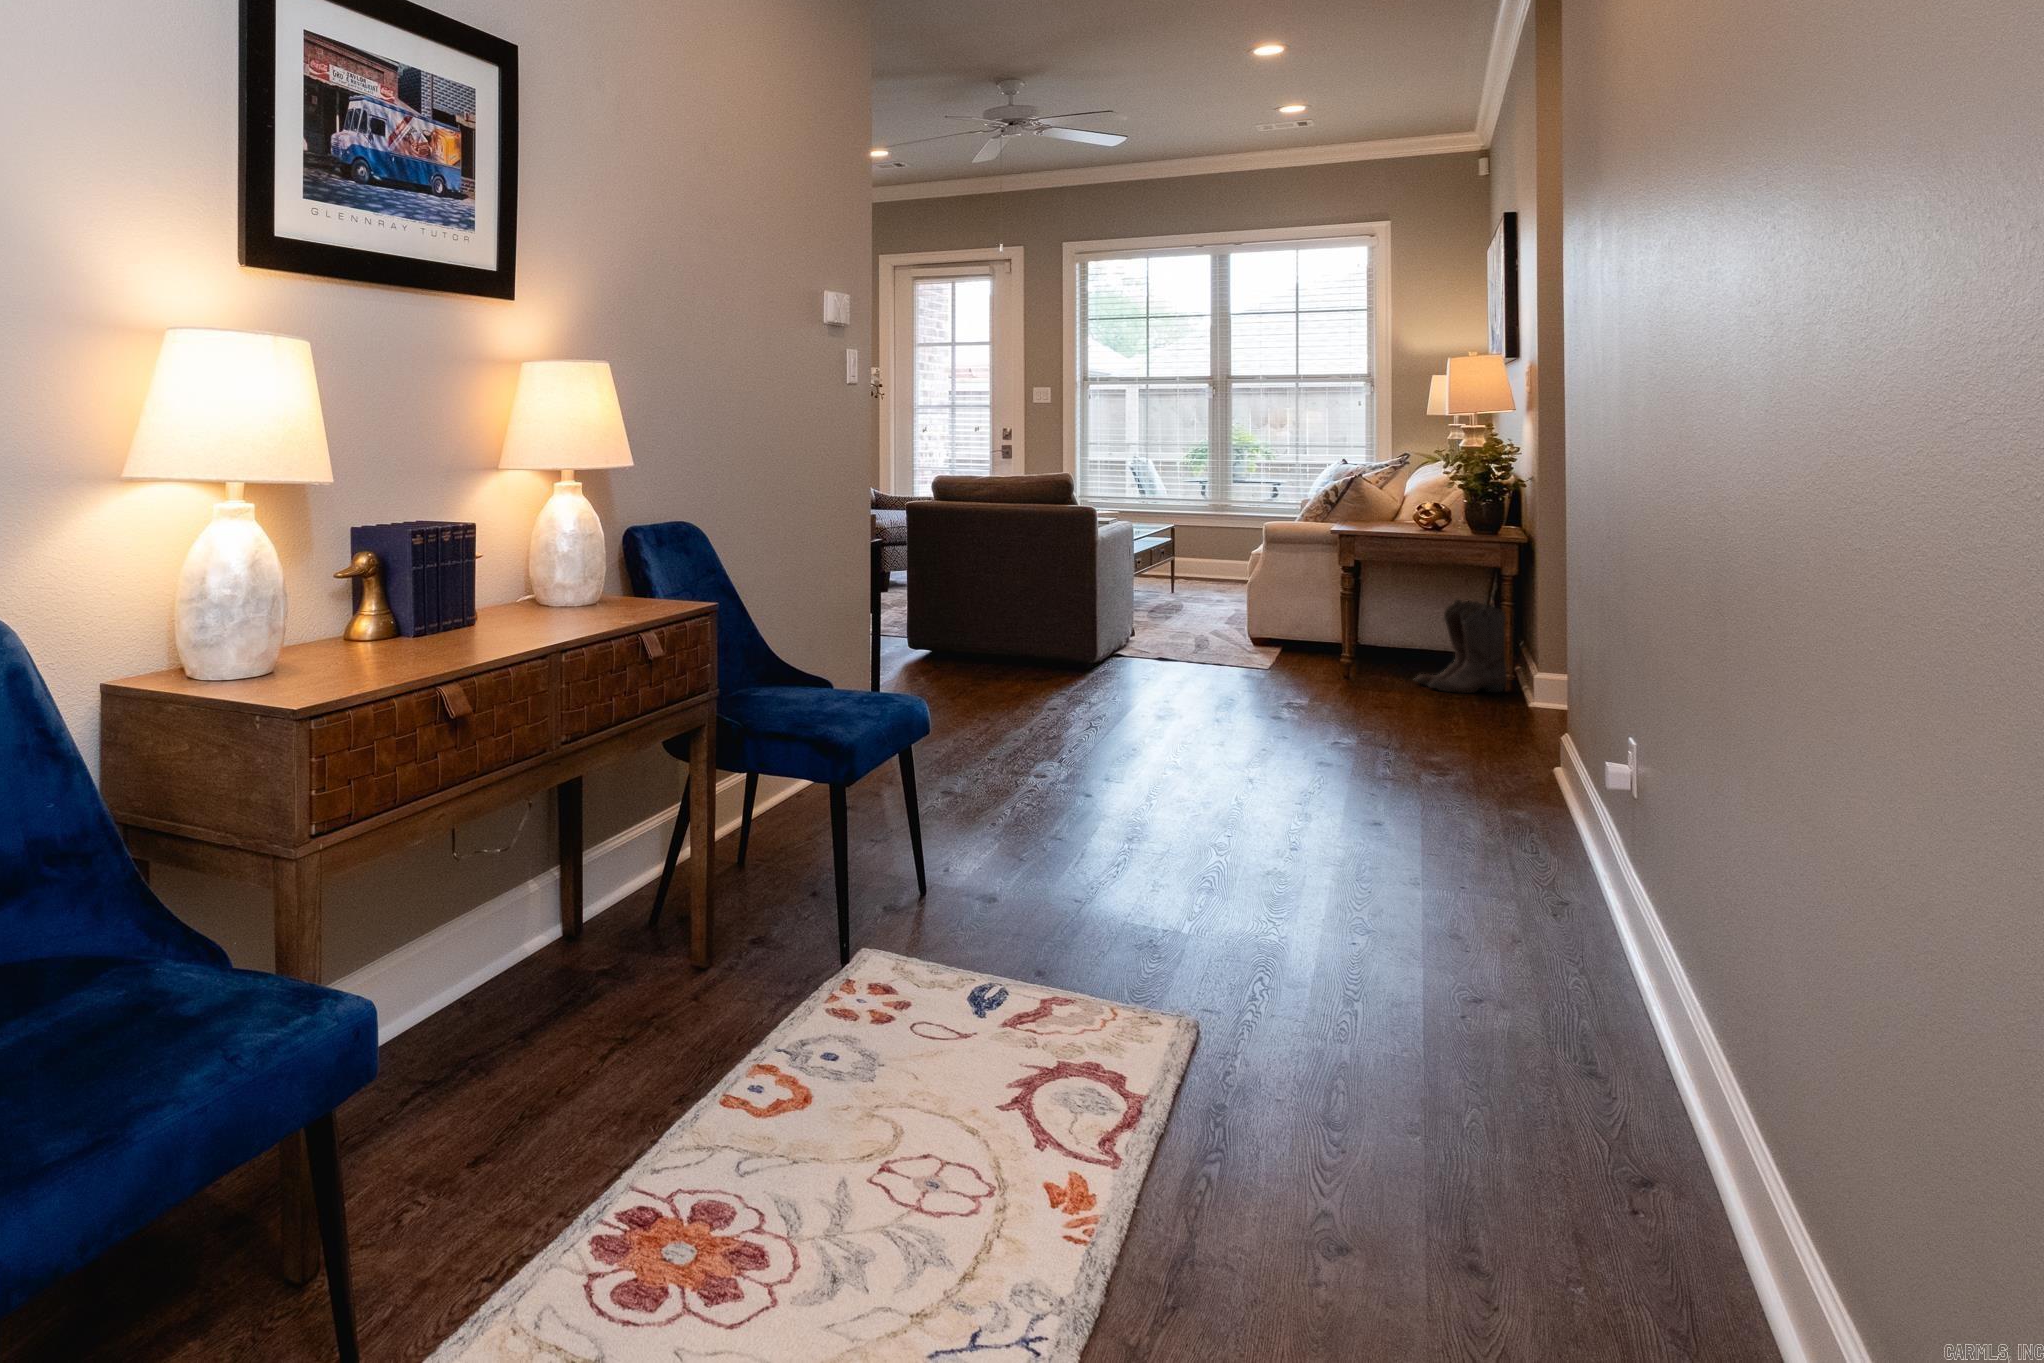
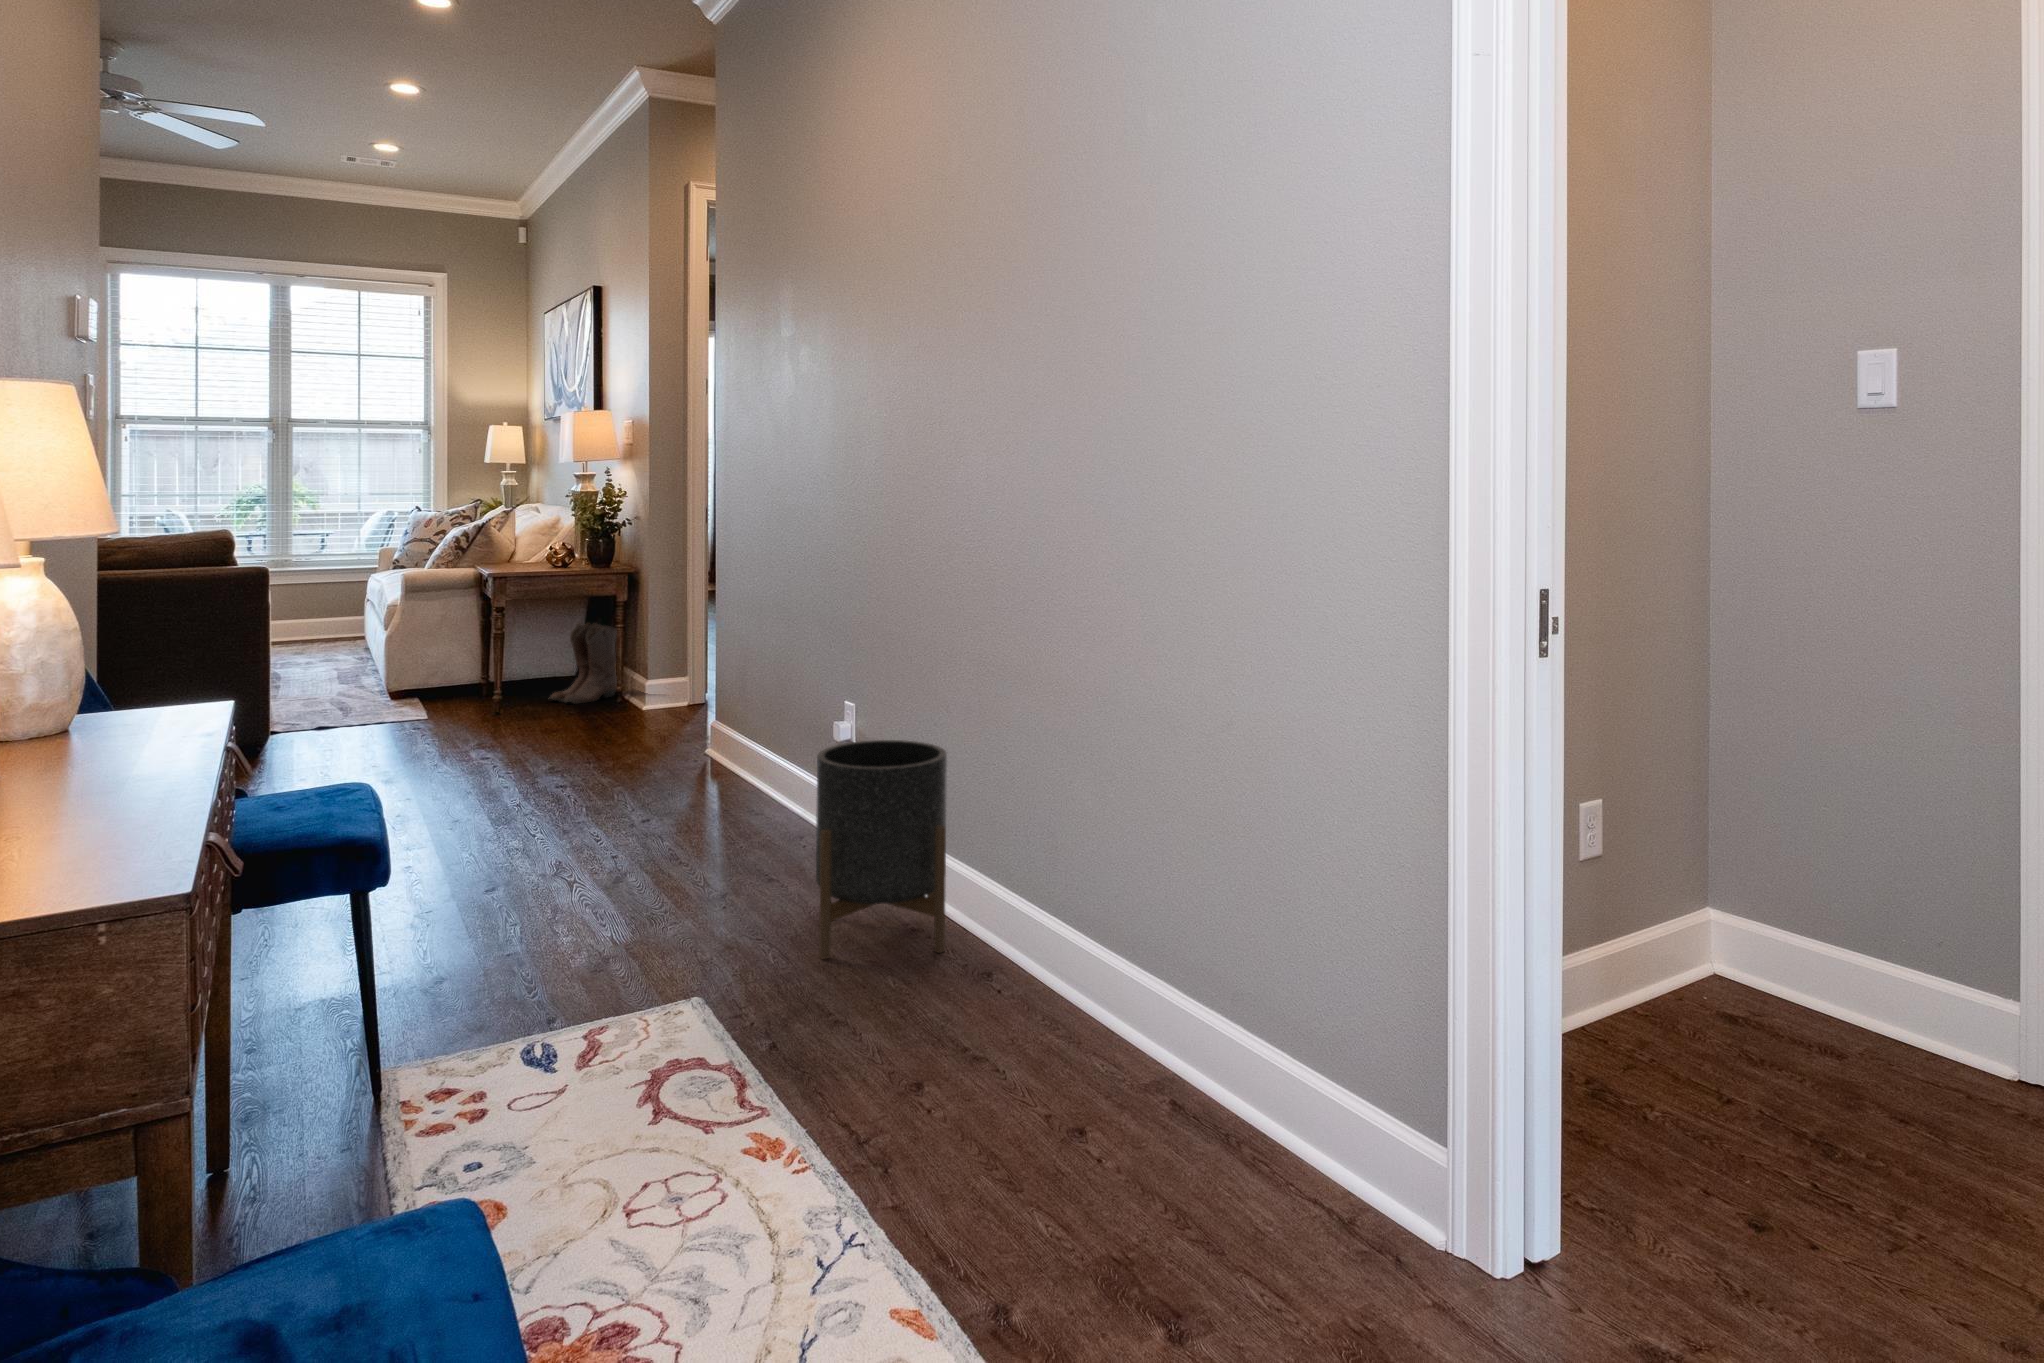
planter: none [1394,770,1662,1122] -> present [816,740,947,959]

